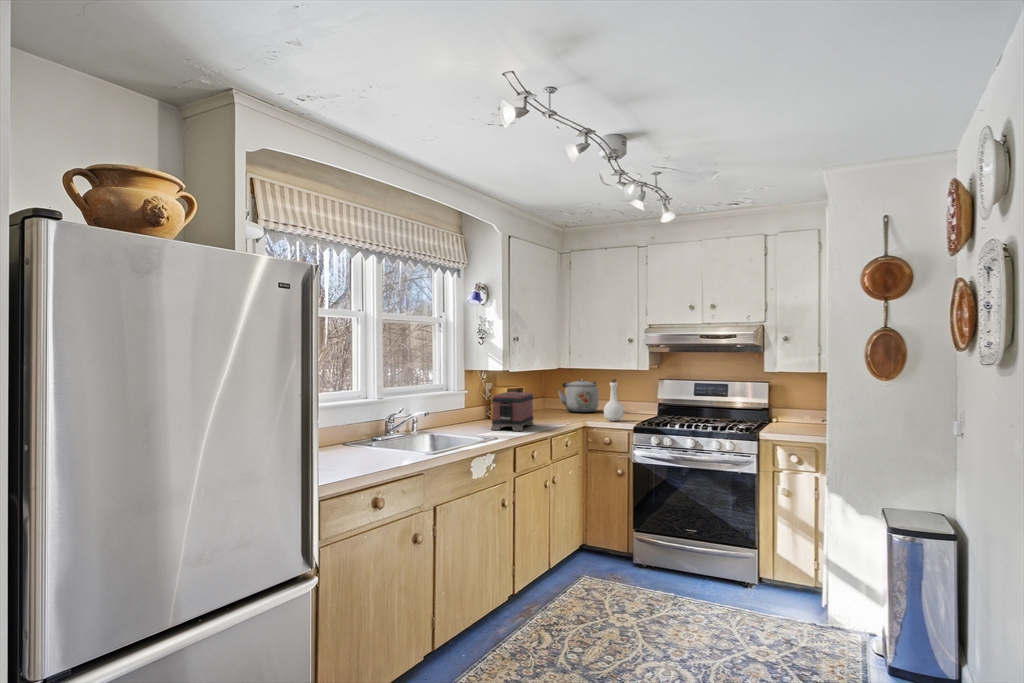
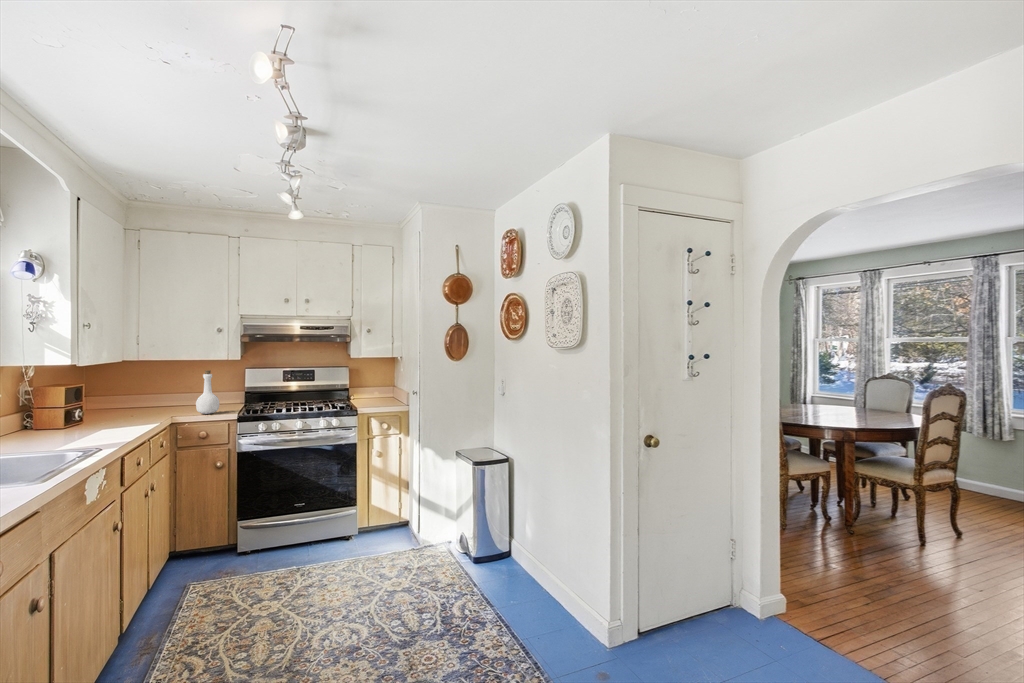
kettle: present [559,379,598,413] -> none [119,373,172,410]
toaster: present [491,392,534,431] -> none [63,391,117,442]

